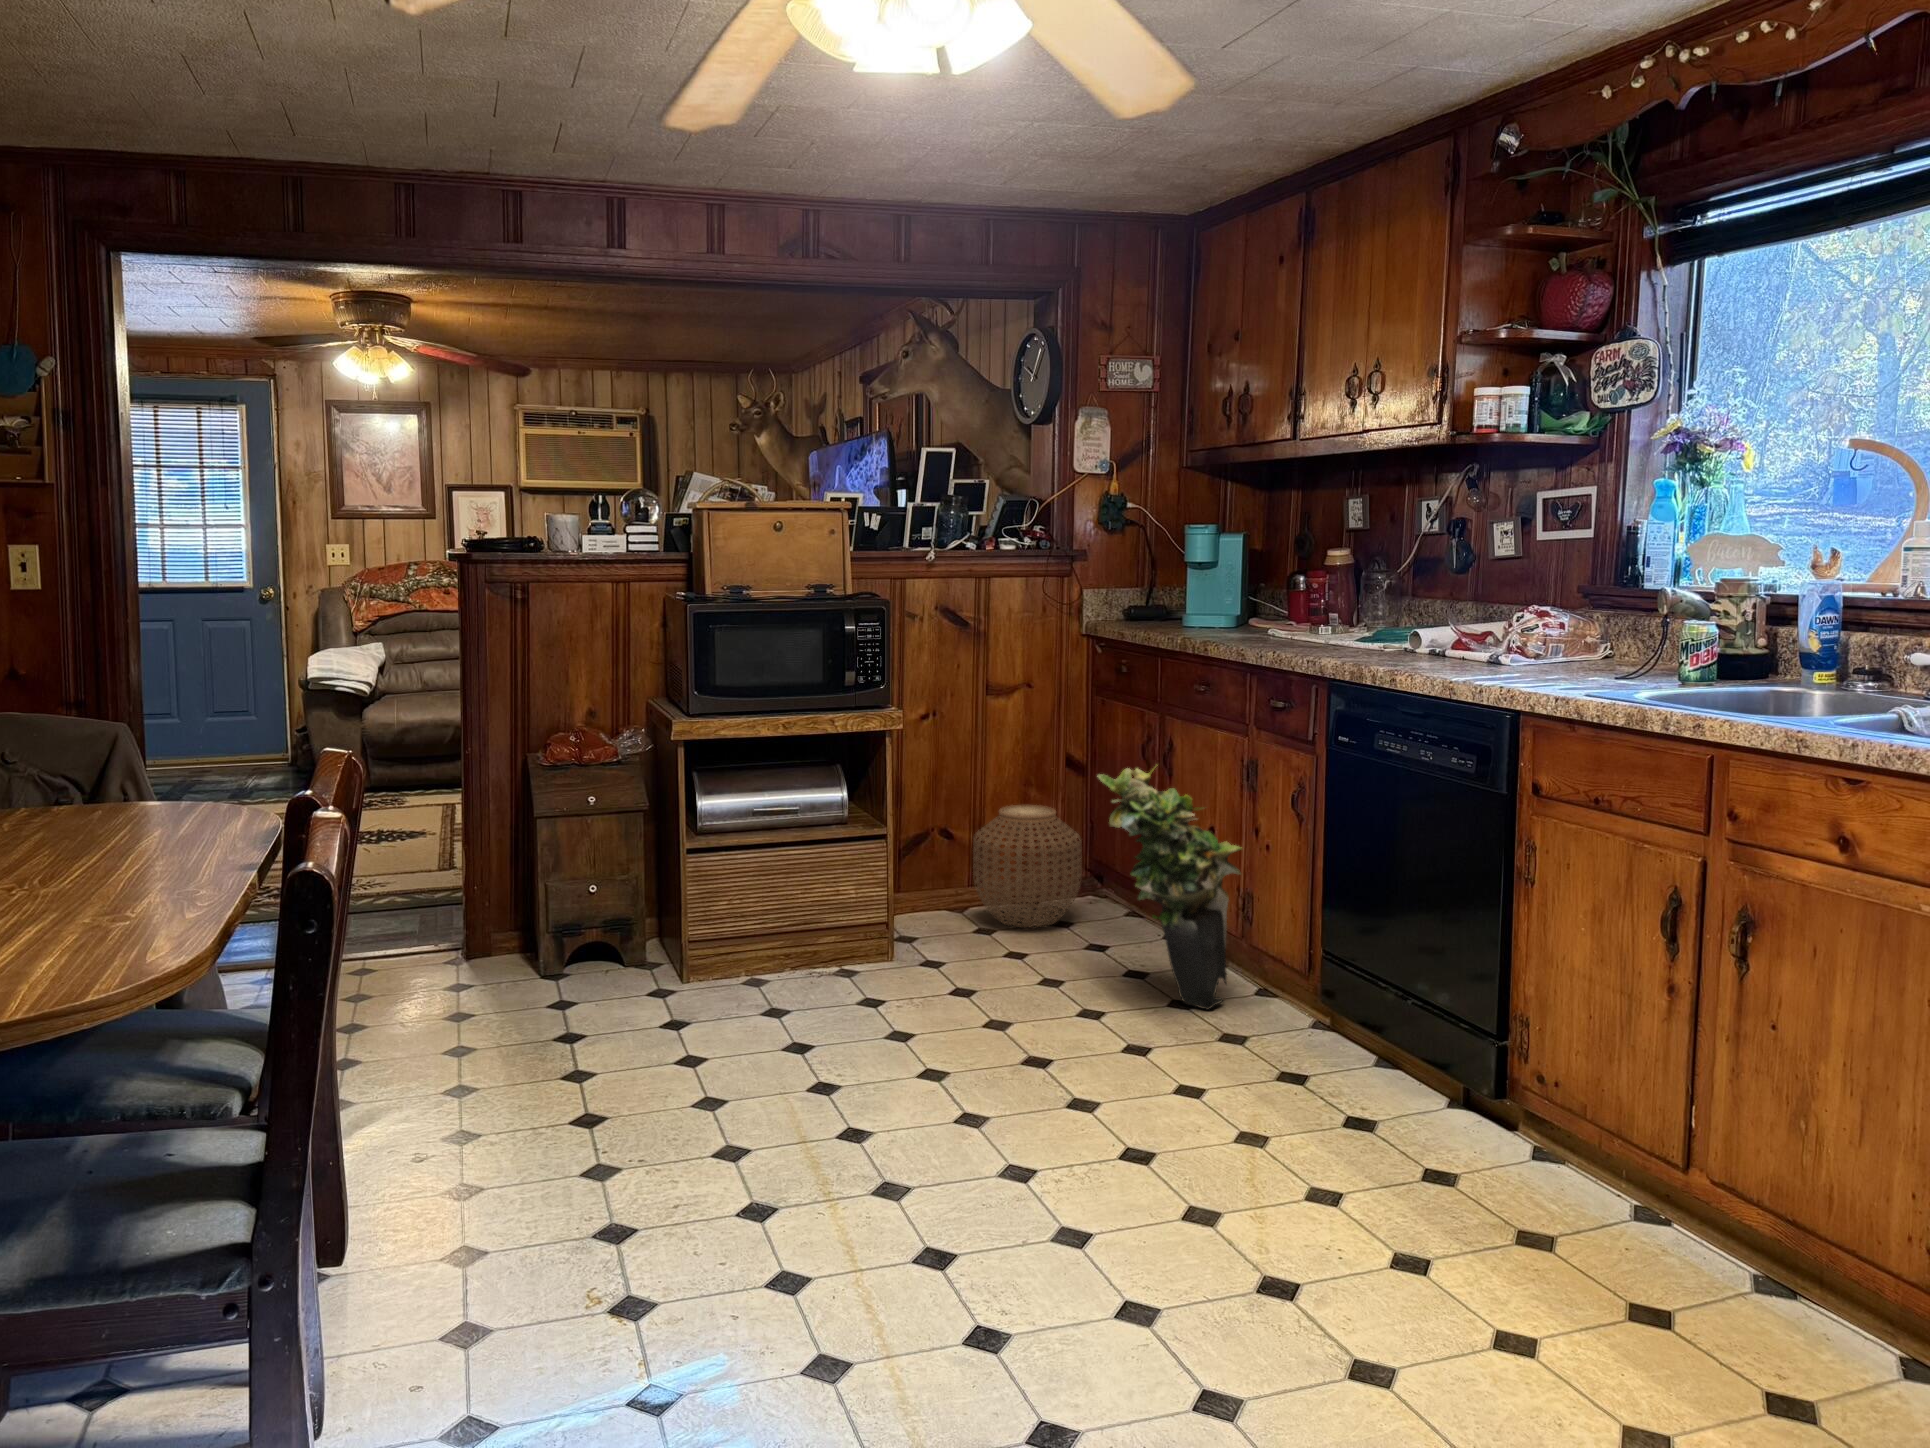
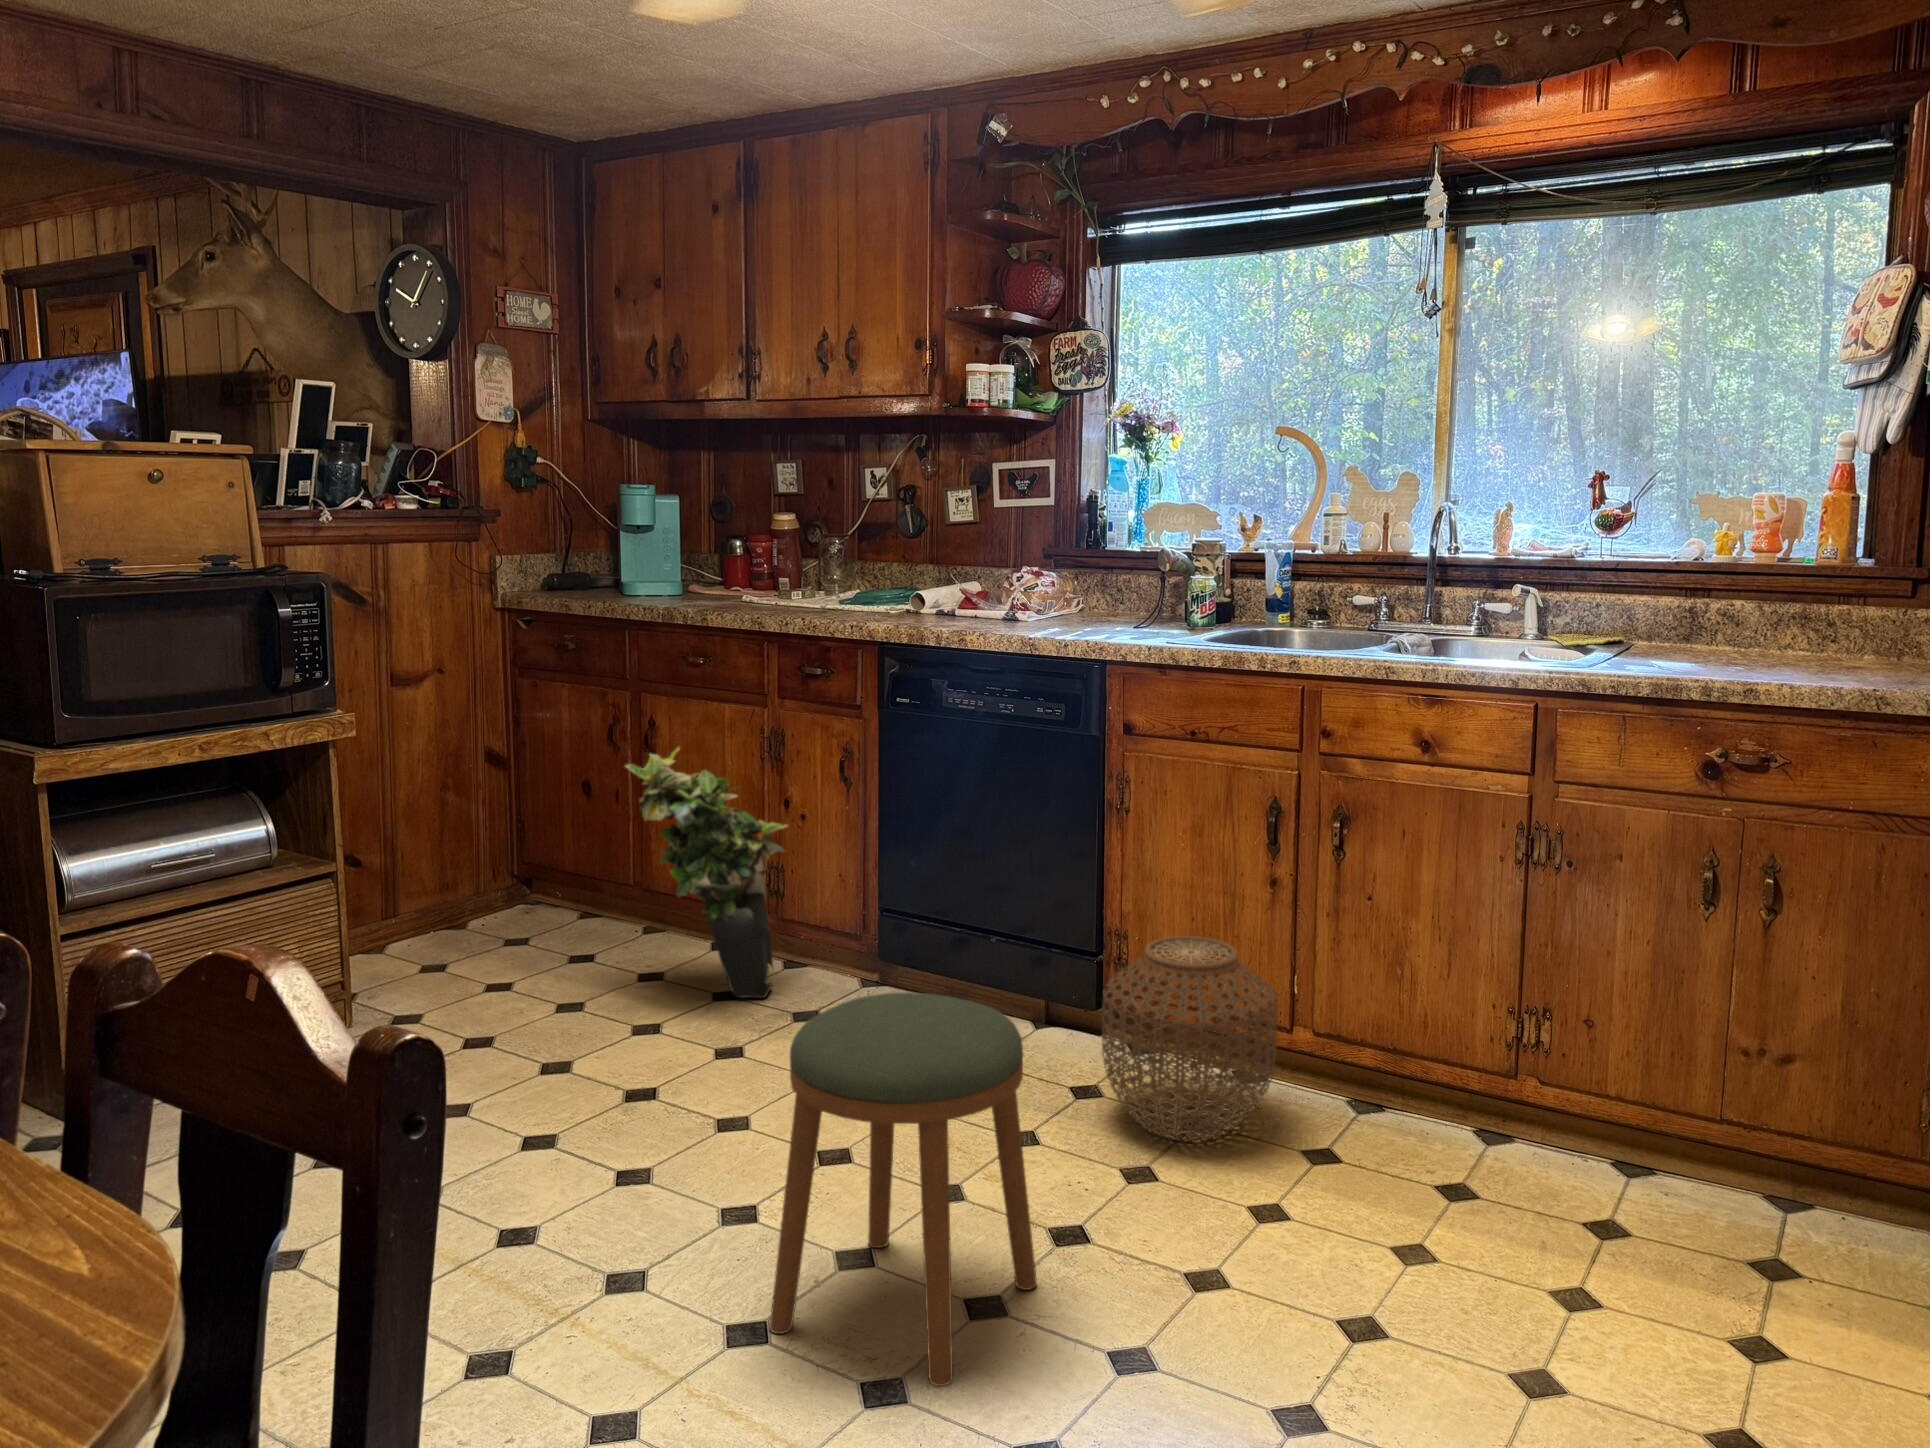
woven basket: present [973,805,1082,928] -> present [1102,936,1278,1142]
stool: none [930,995,1176,1357] -> present [769,992,1037,1386]

